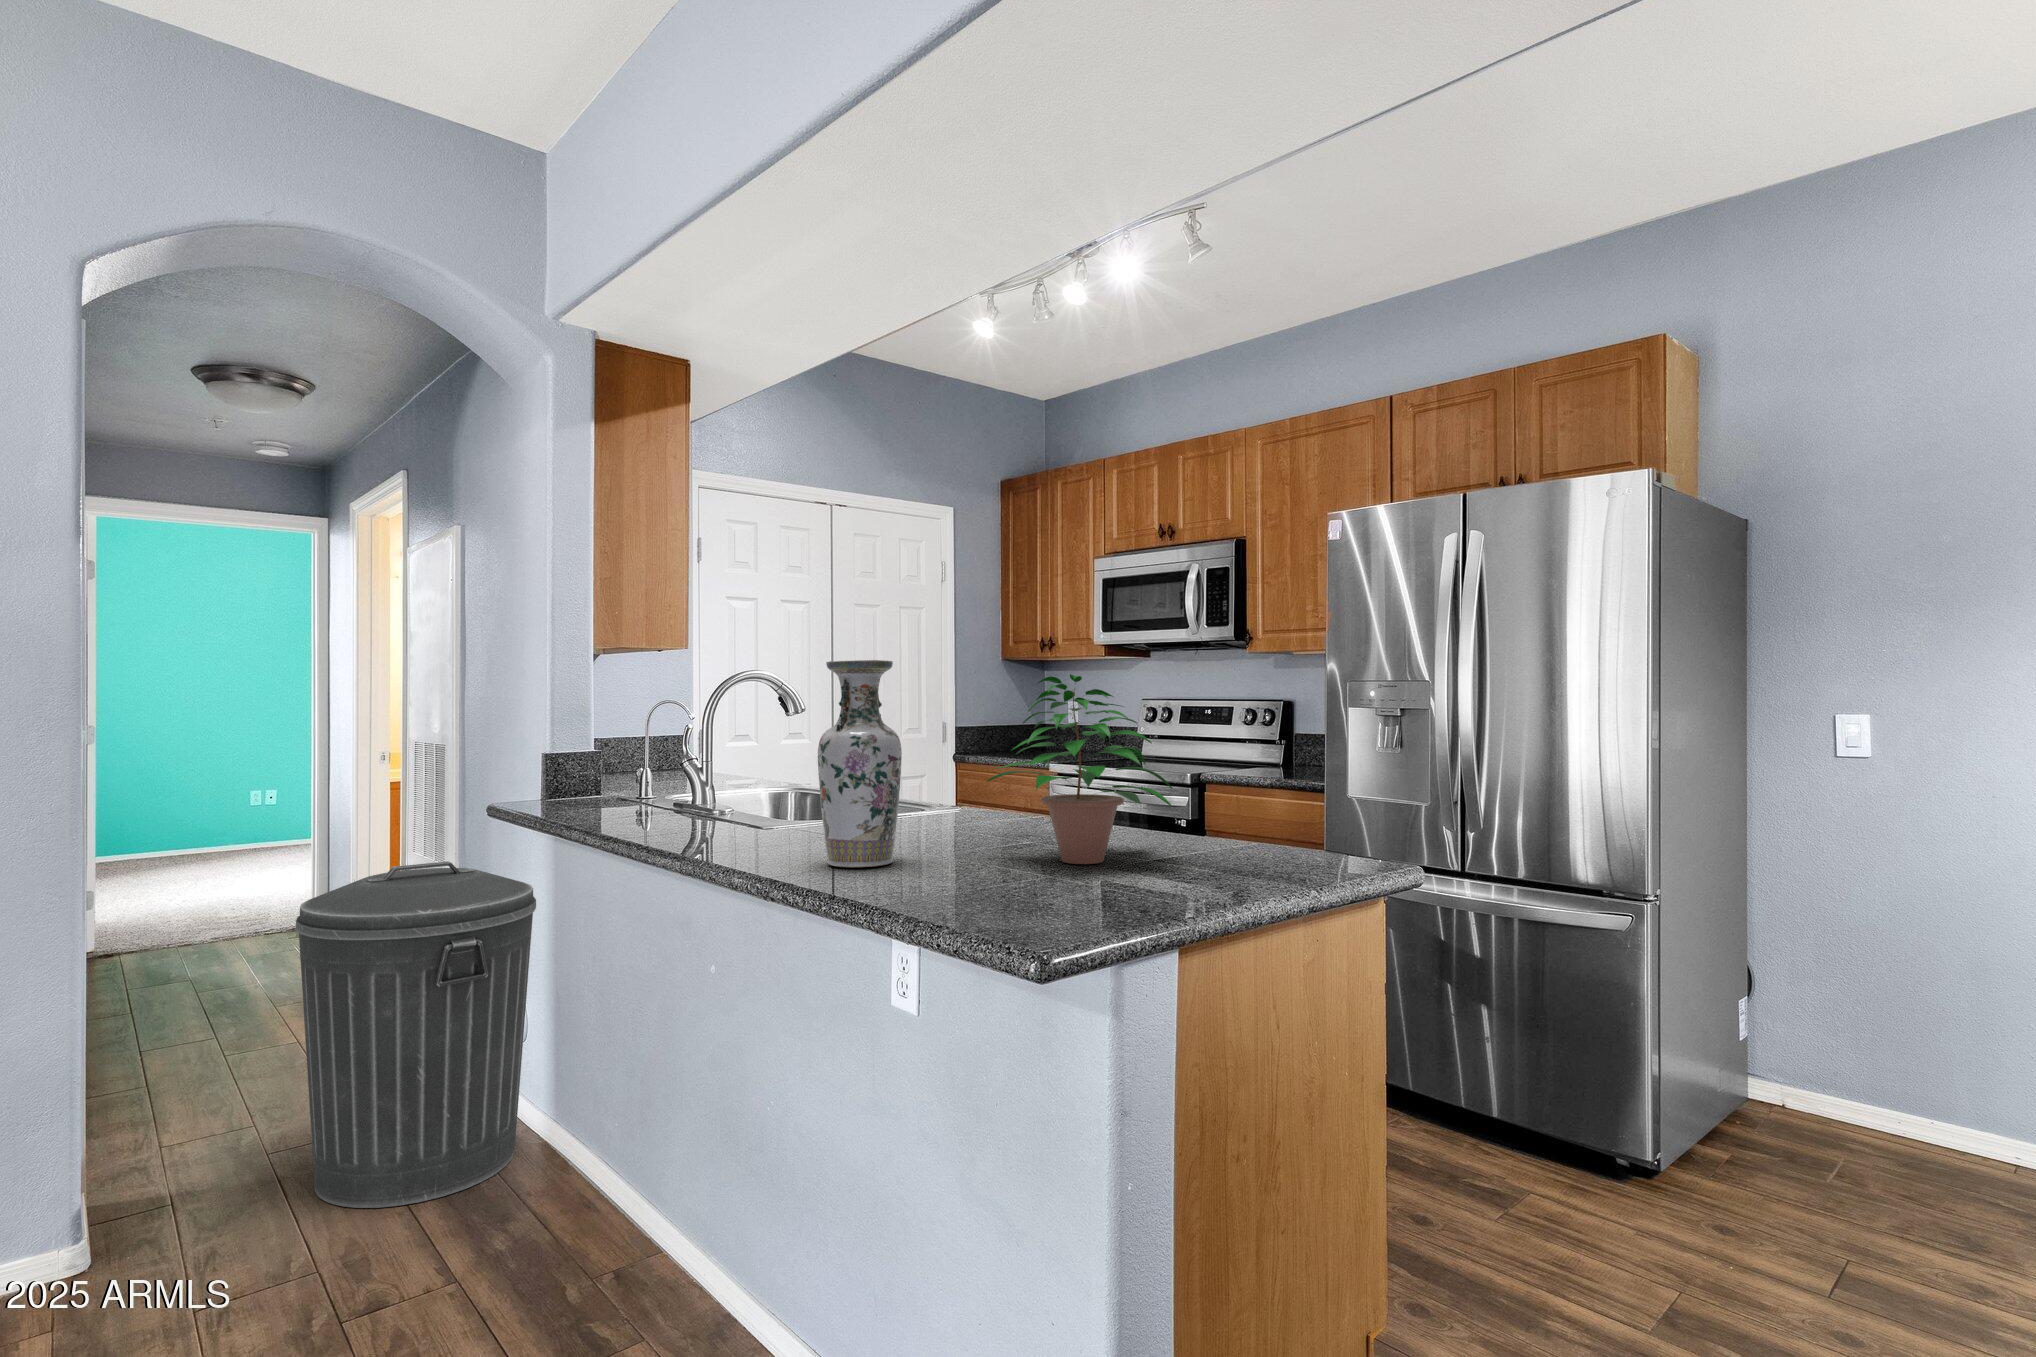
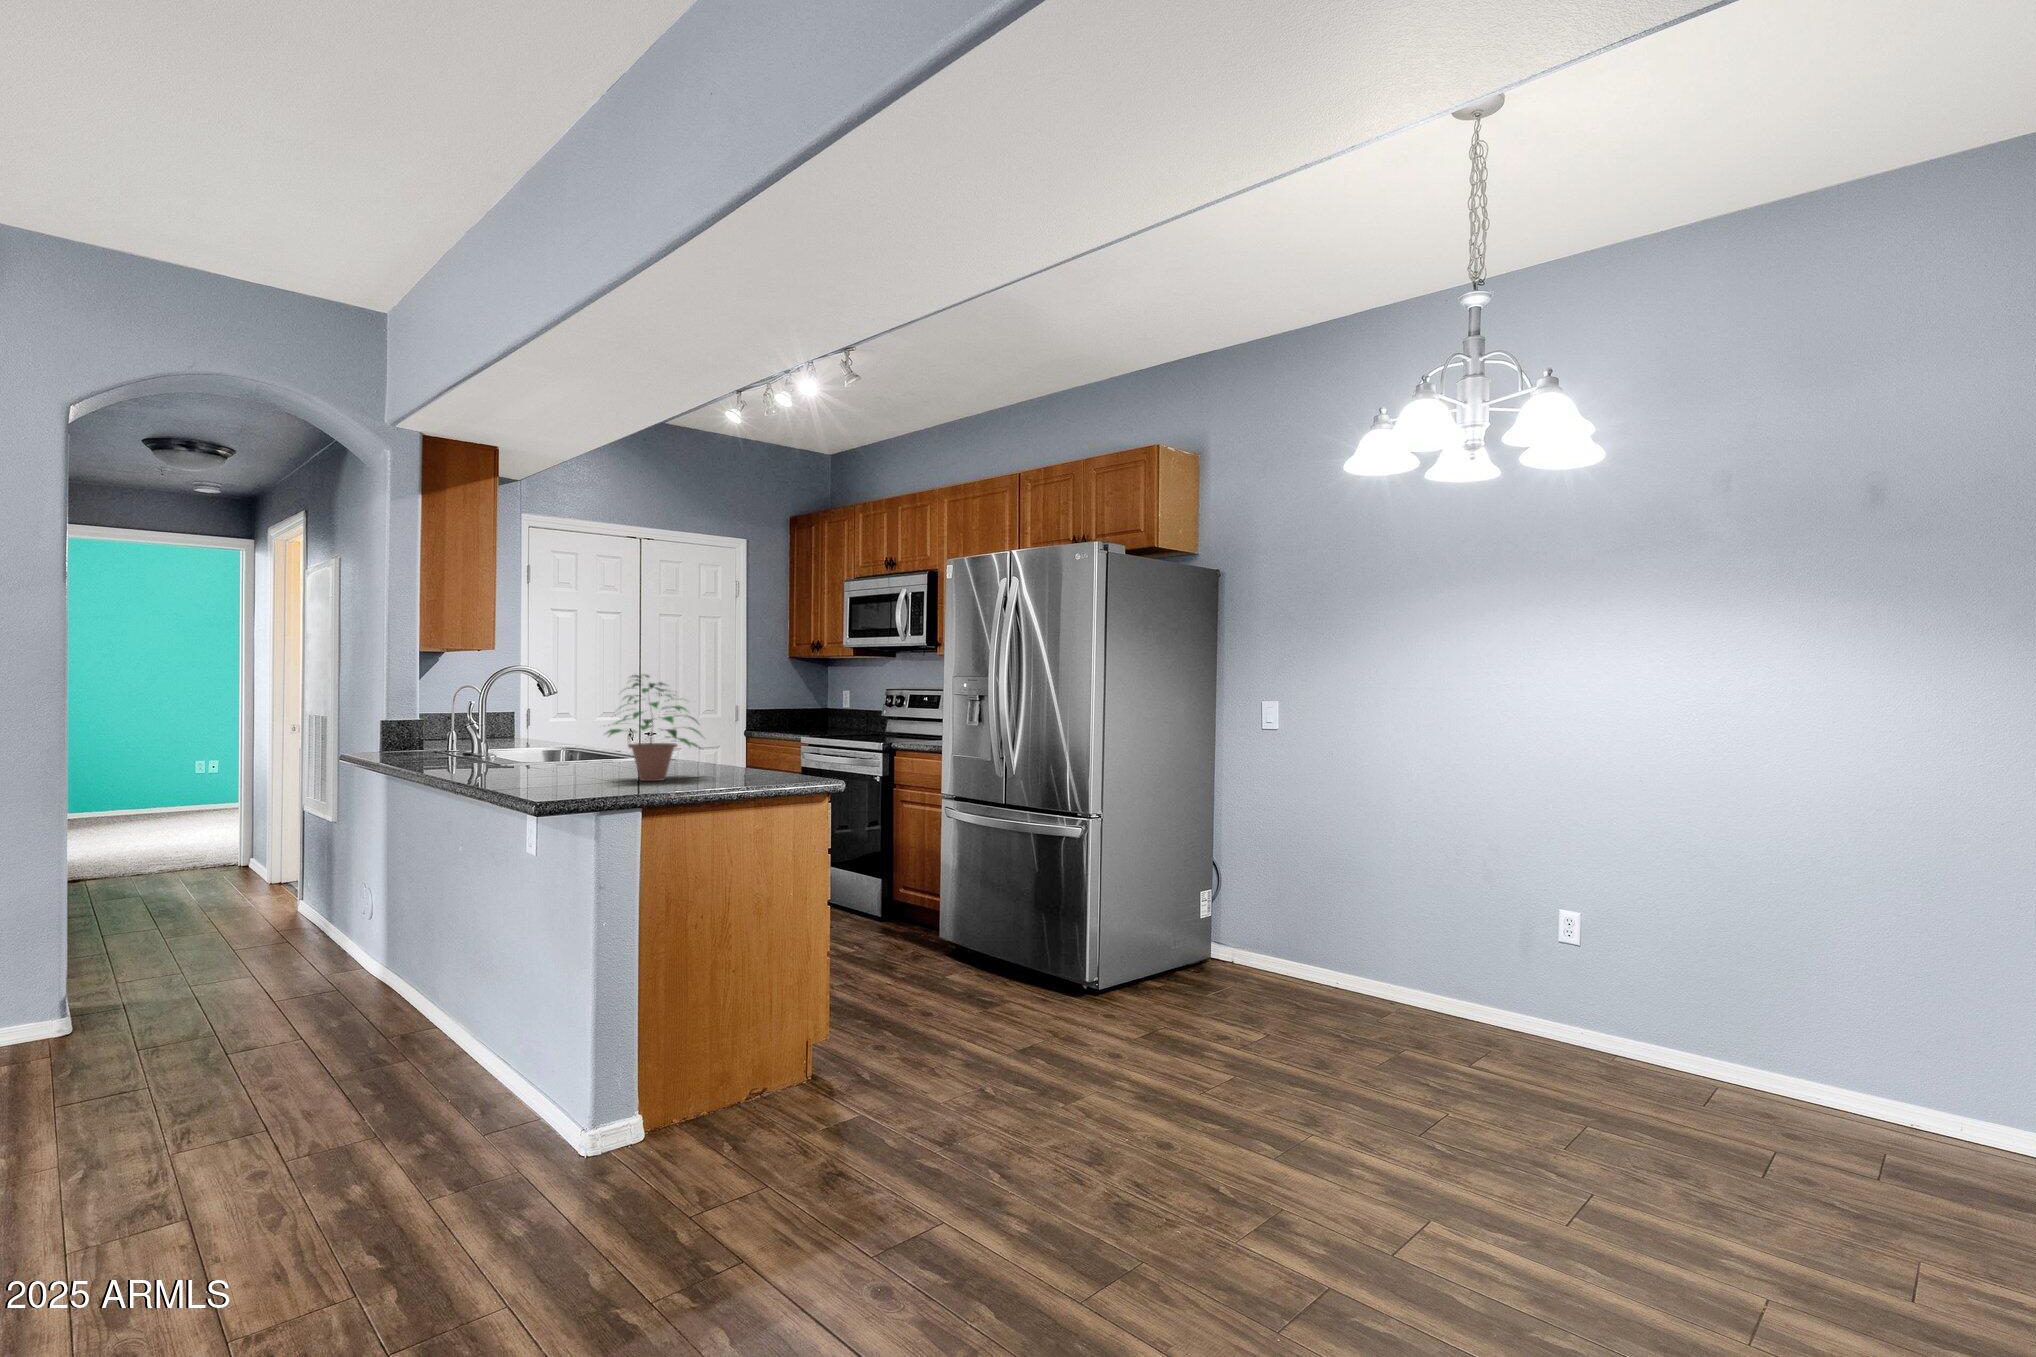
vase: present [818,660,902,867] -> none [497,665,550,782]
trash can: present [296,861,536,1208] -> none [202,793,372,1012]

